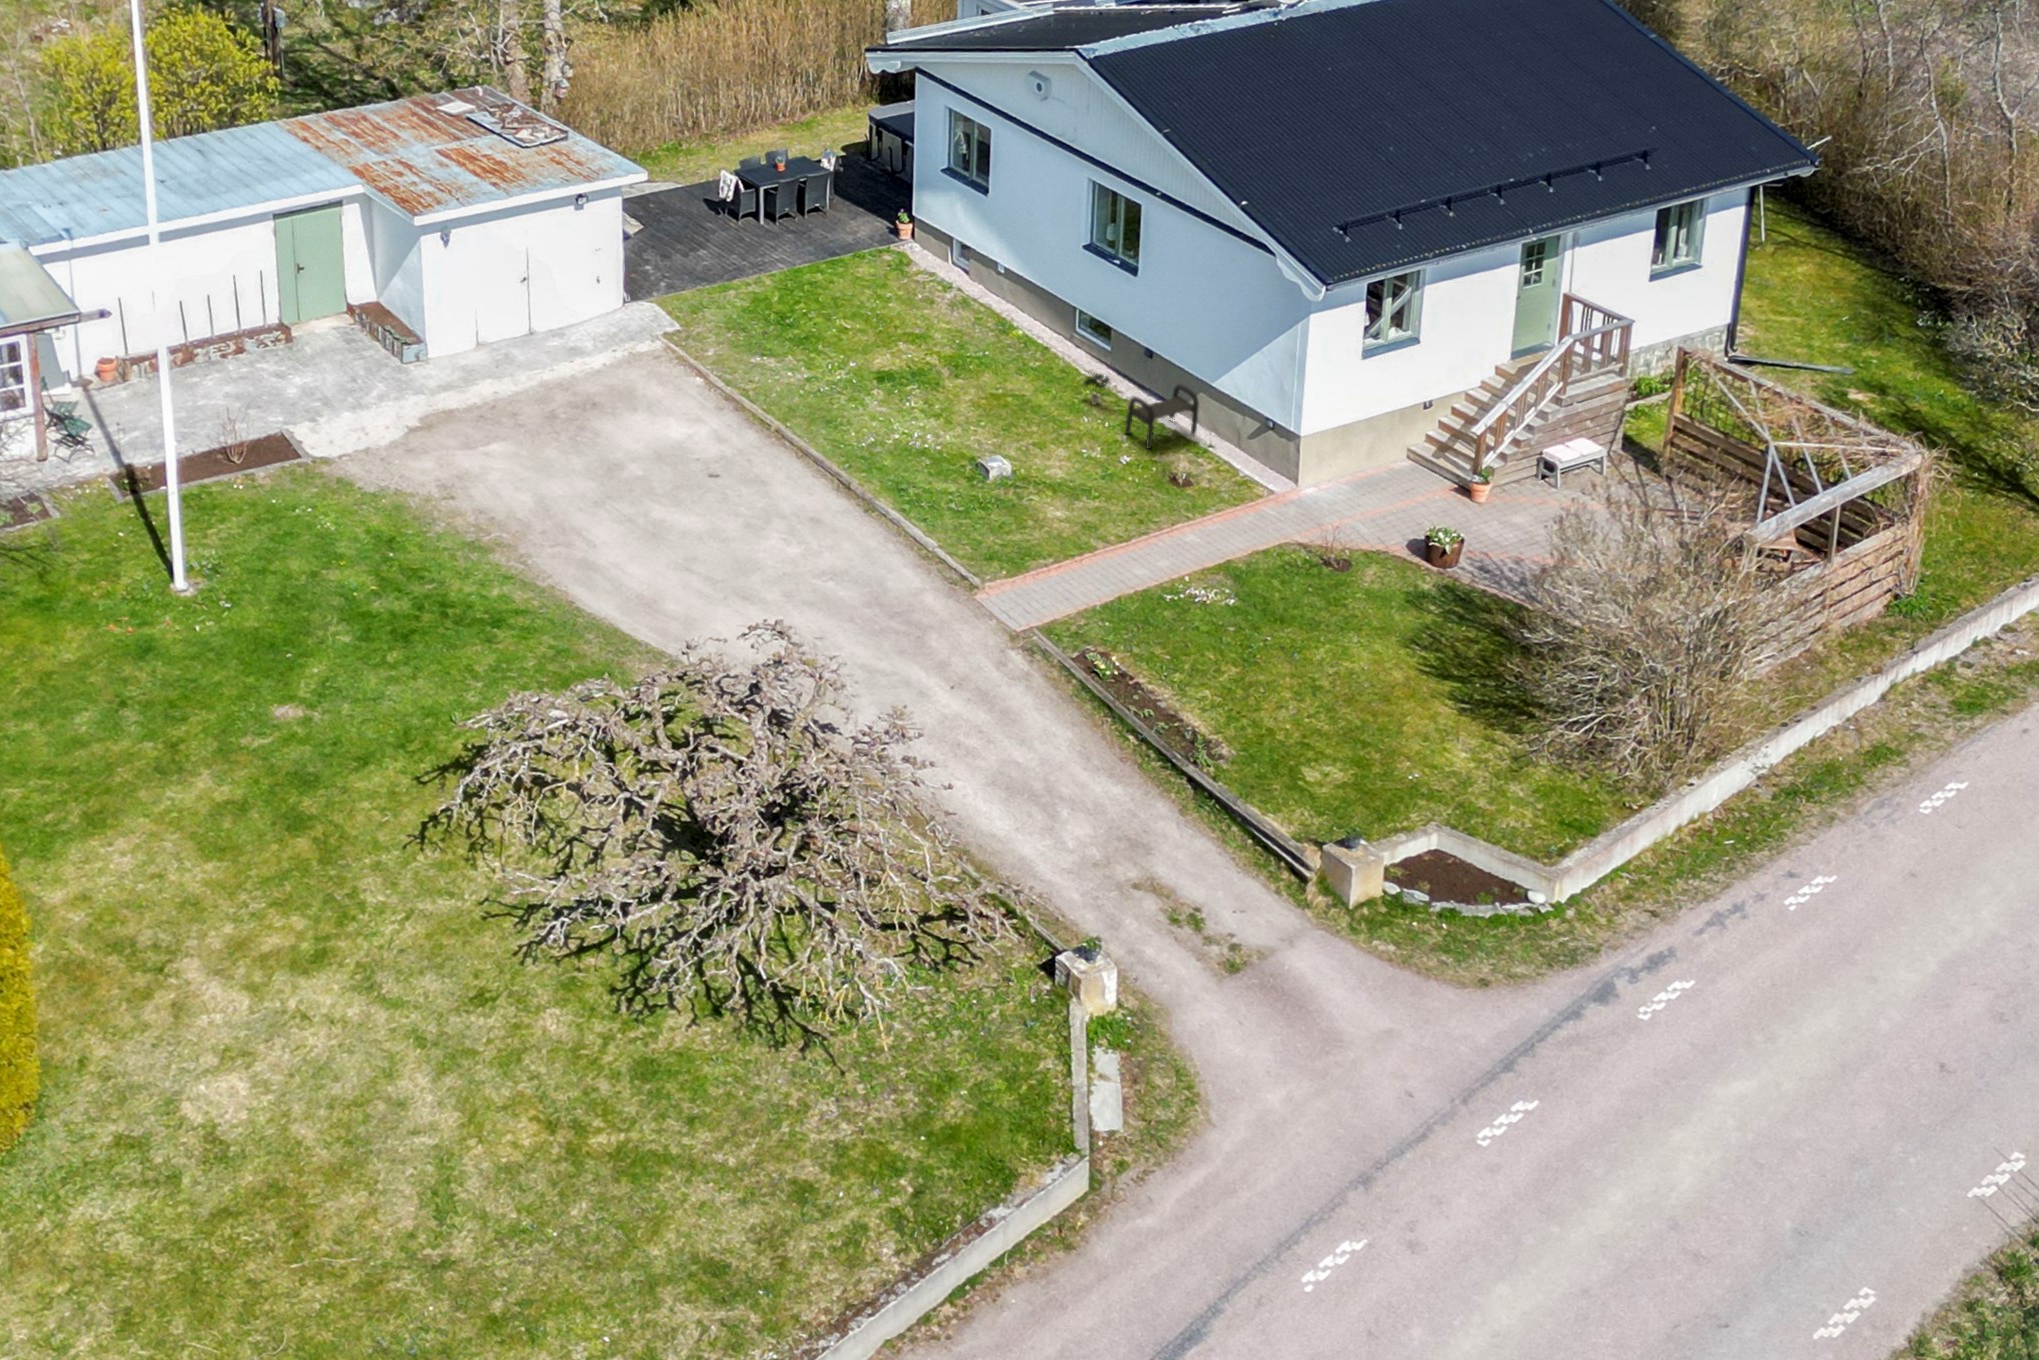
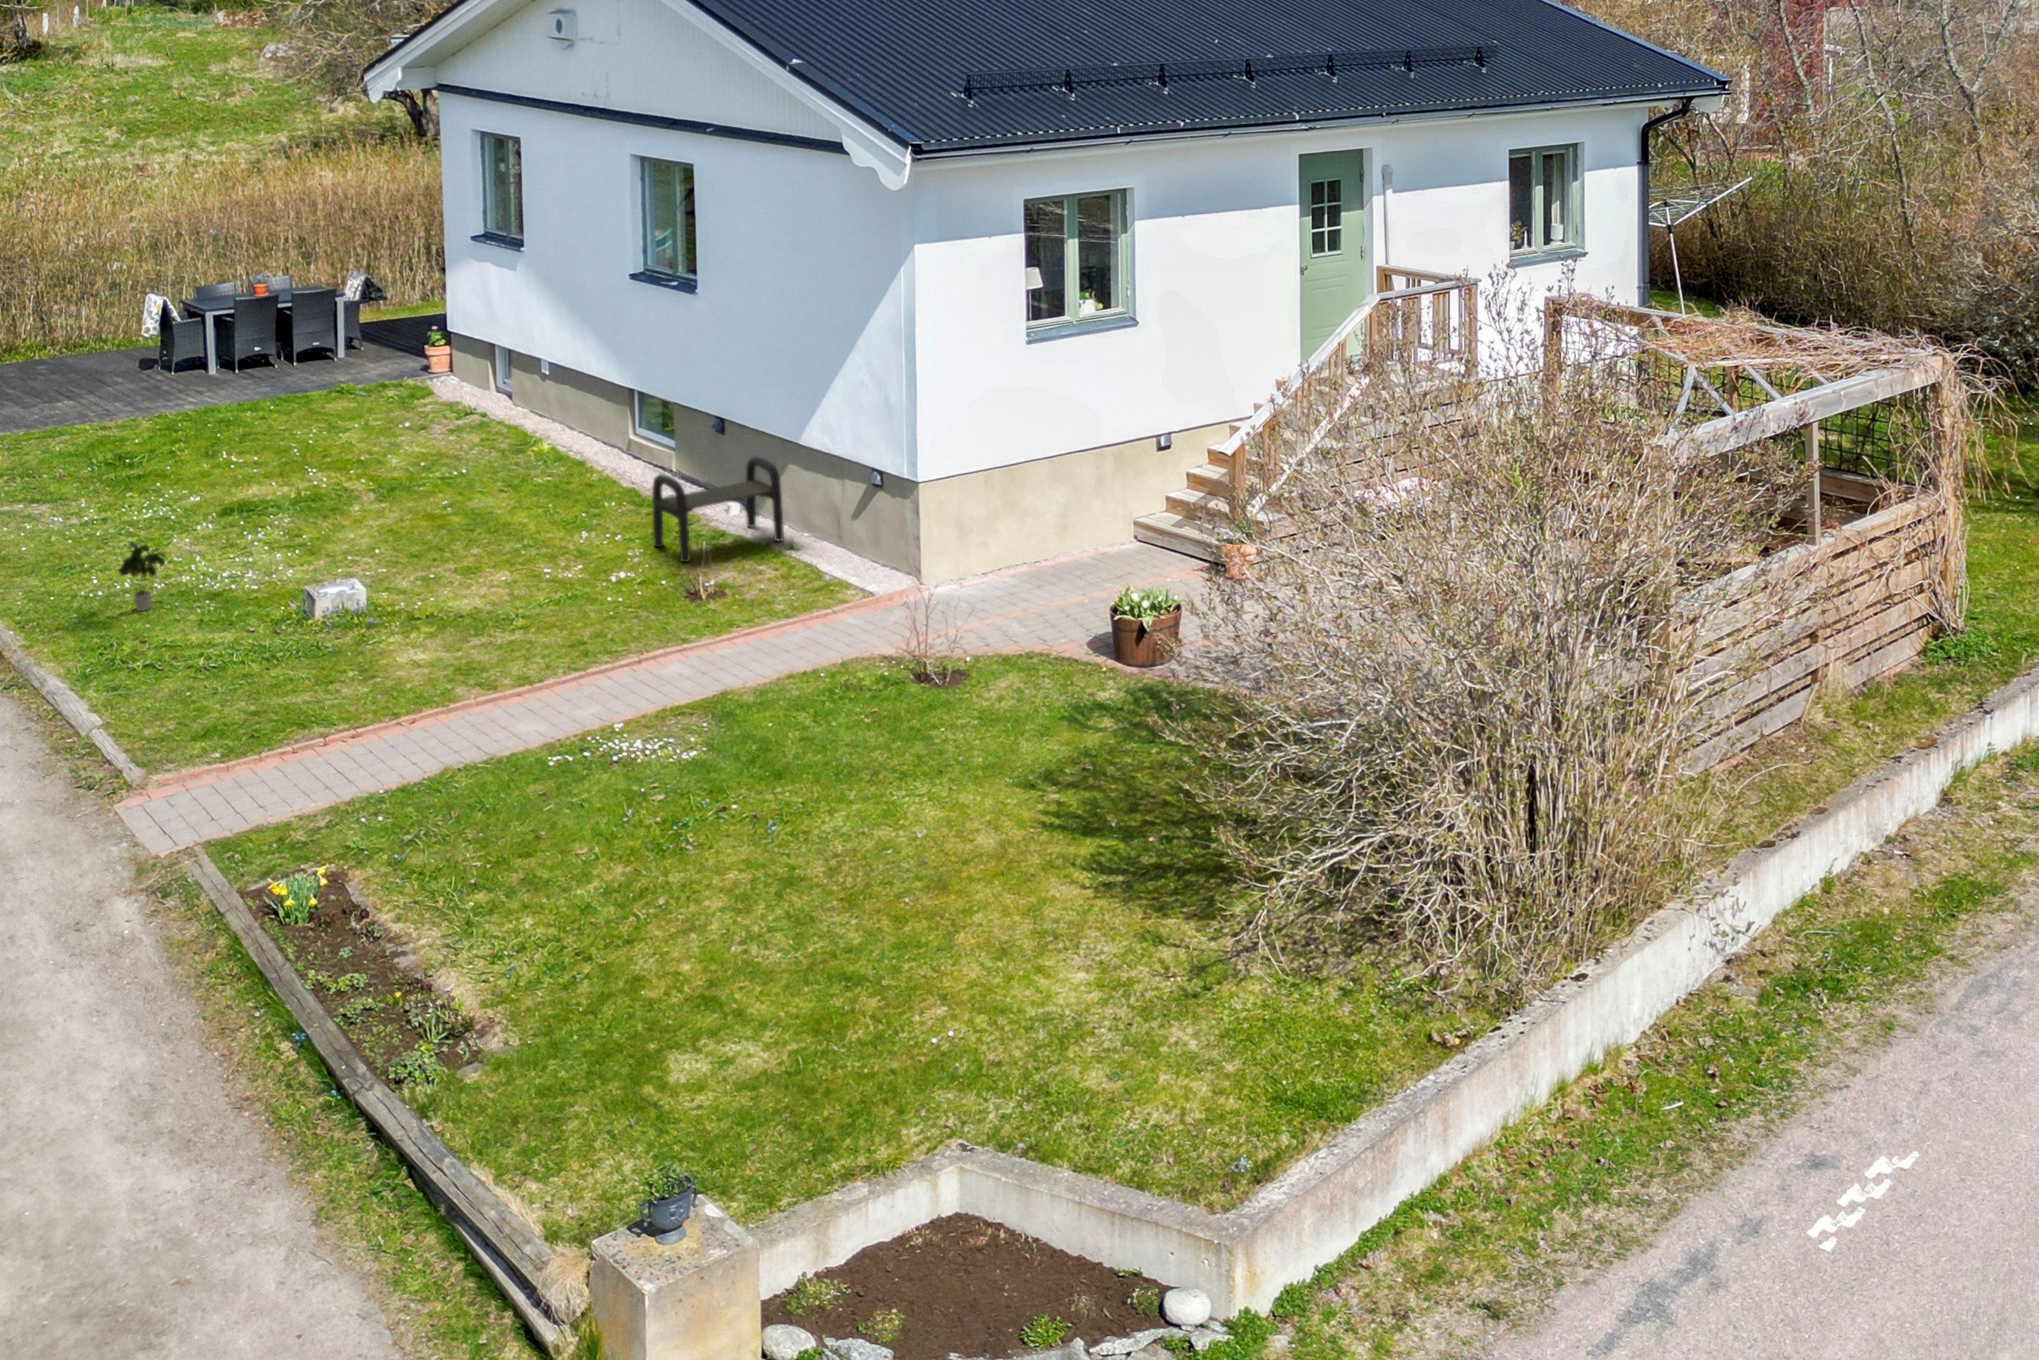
potted plant: present [1083,371,1110,404] -> present [118,542,166,611]

